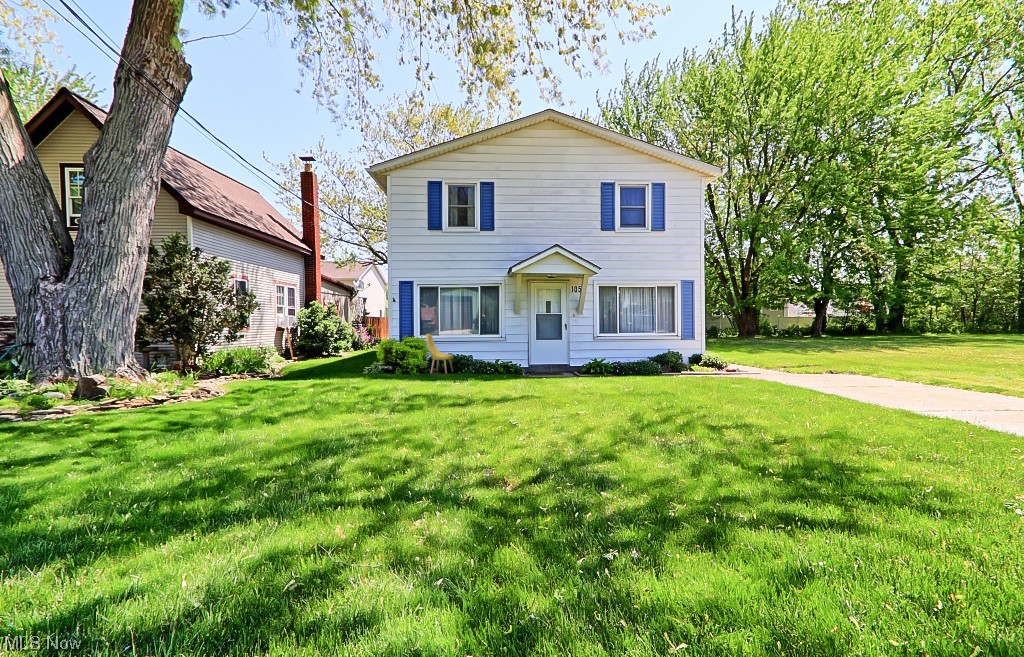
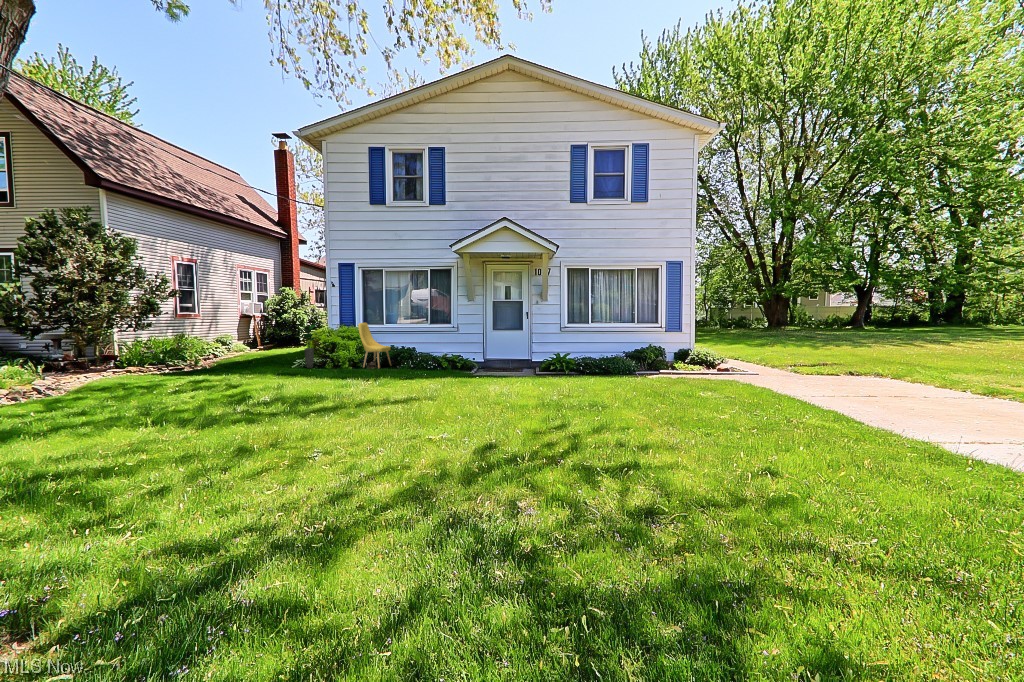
potted plant: none [374,336,392,375] -> present [303,325,317,368]

